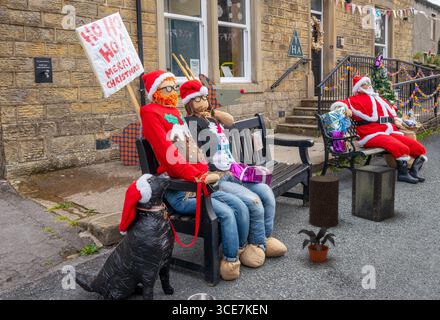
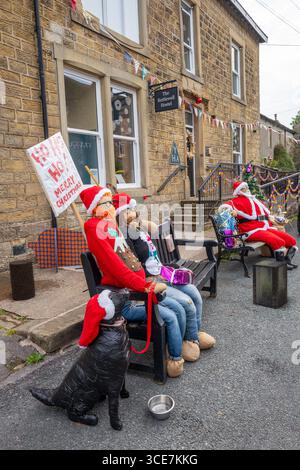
stool: present [309,176,339,227] -> present [9,260,35,300]
potted plant: present [298,226,336,262] -> none [222,319,257,351]

